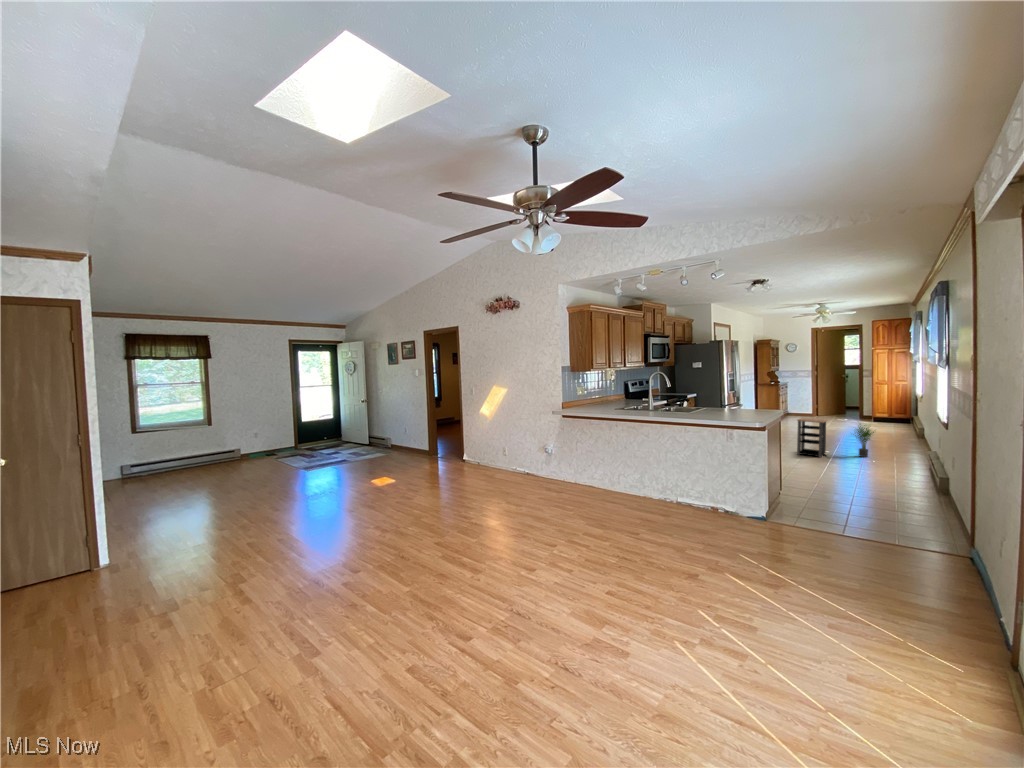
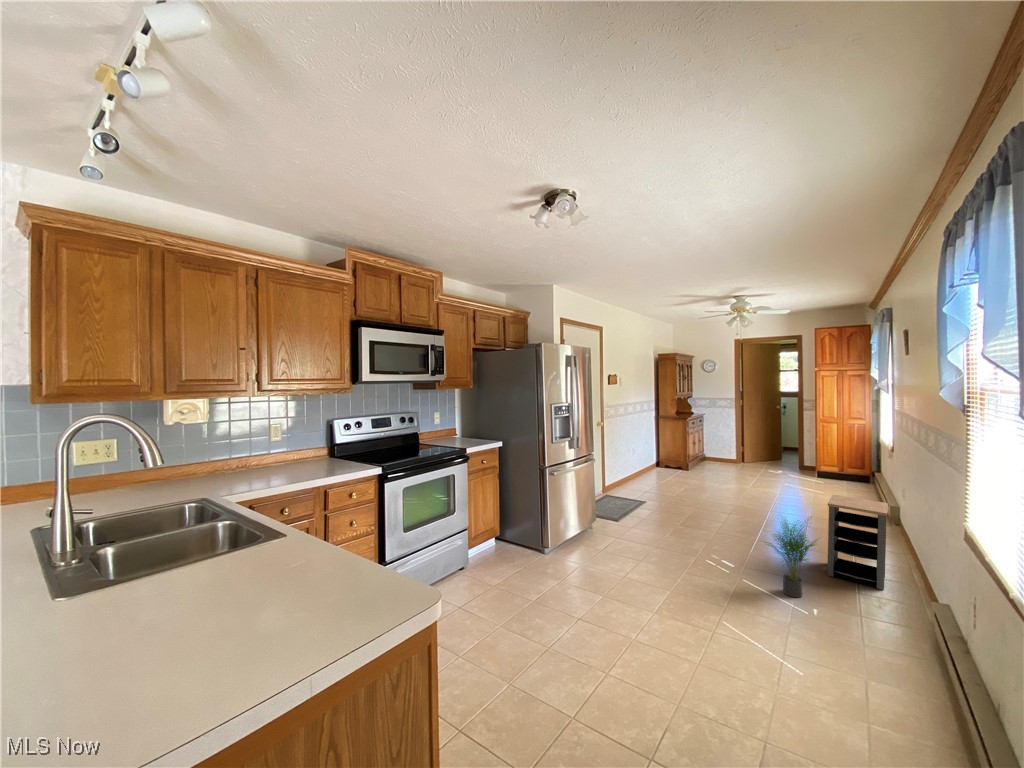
side table: present [797,418,828,457] -> present [827,495,888,590]

